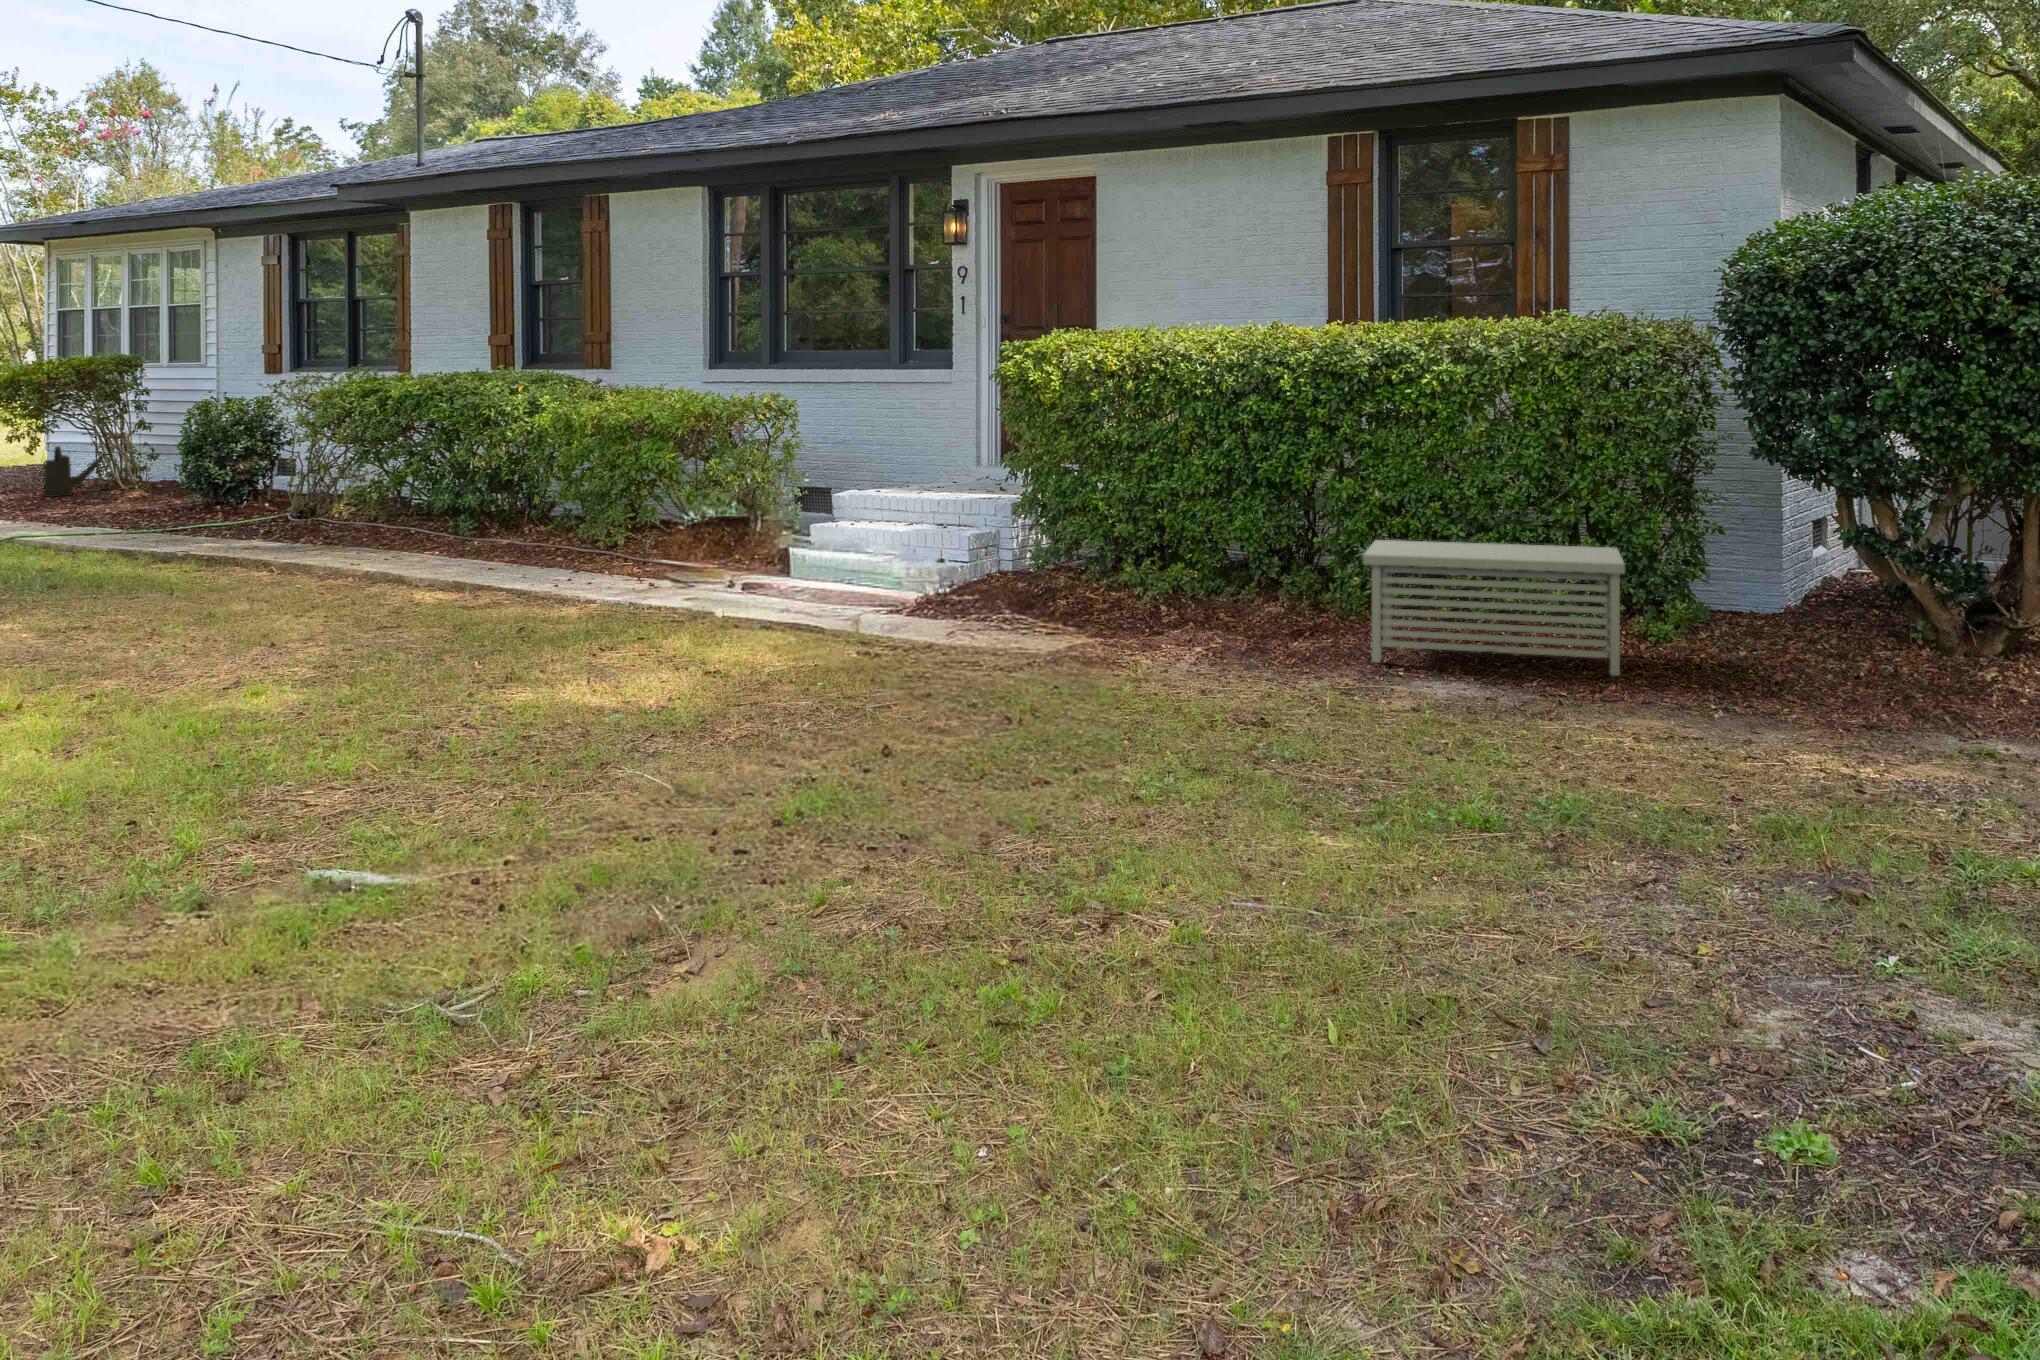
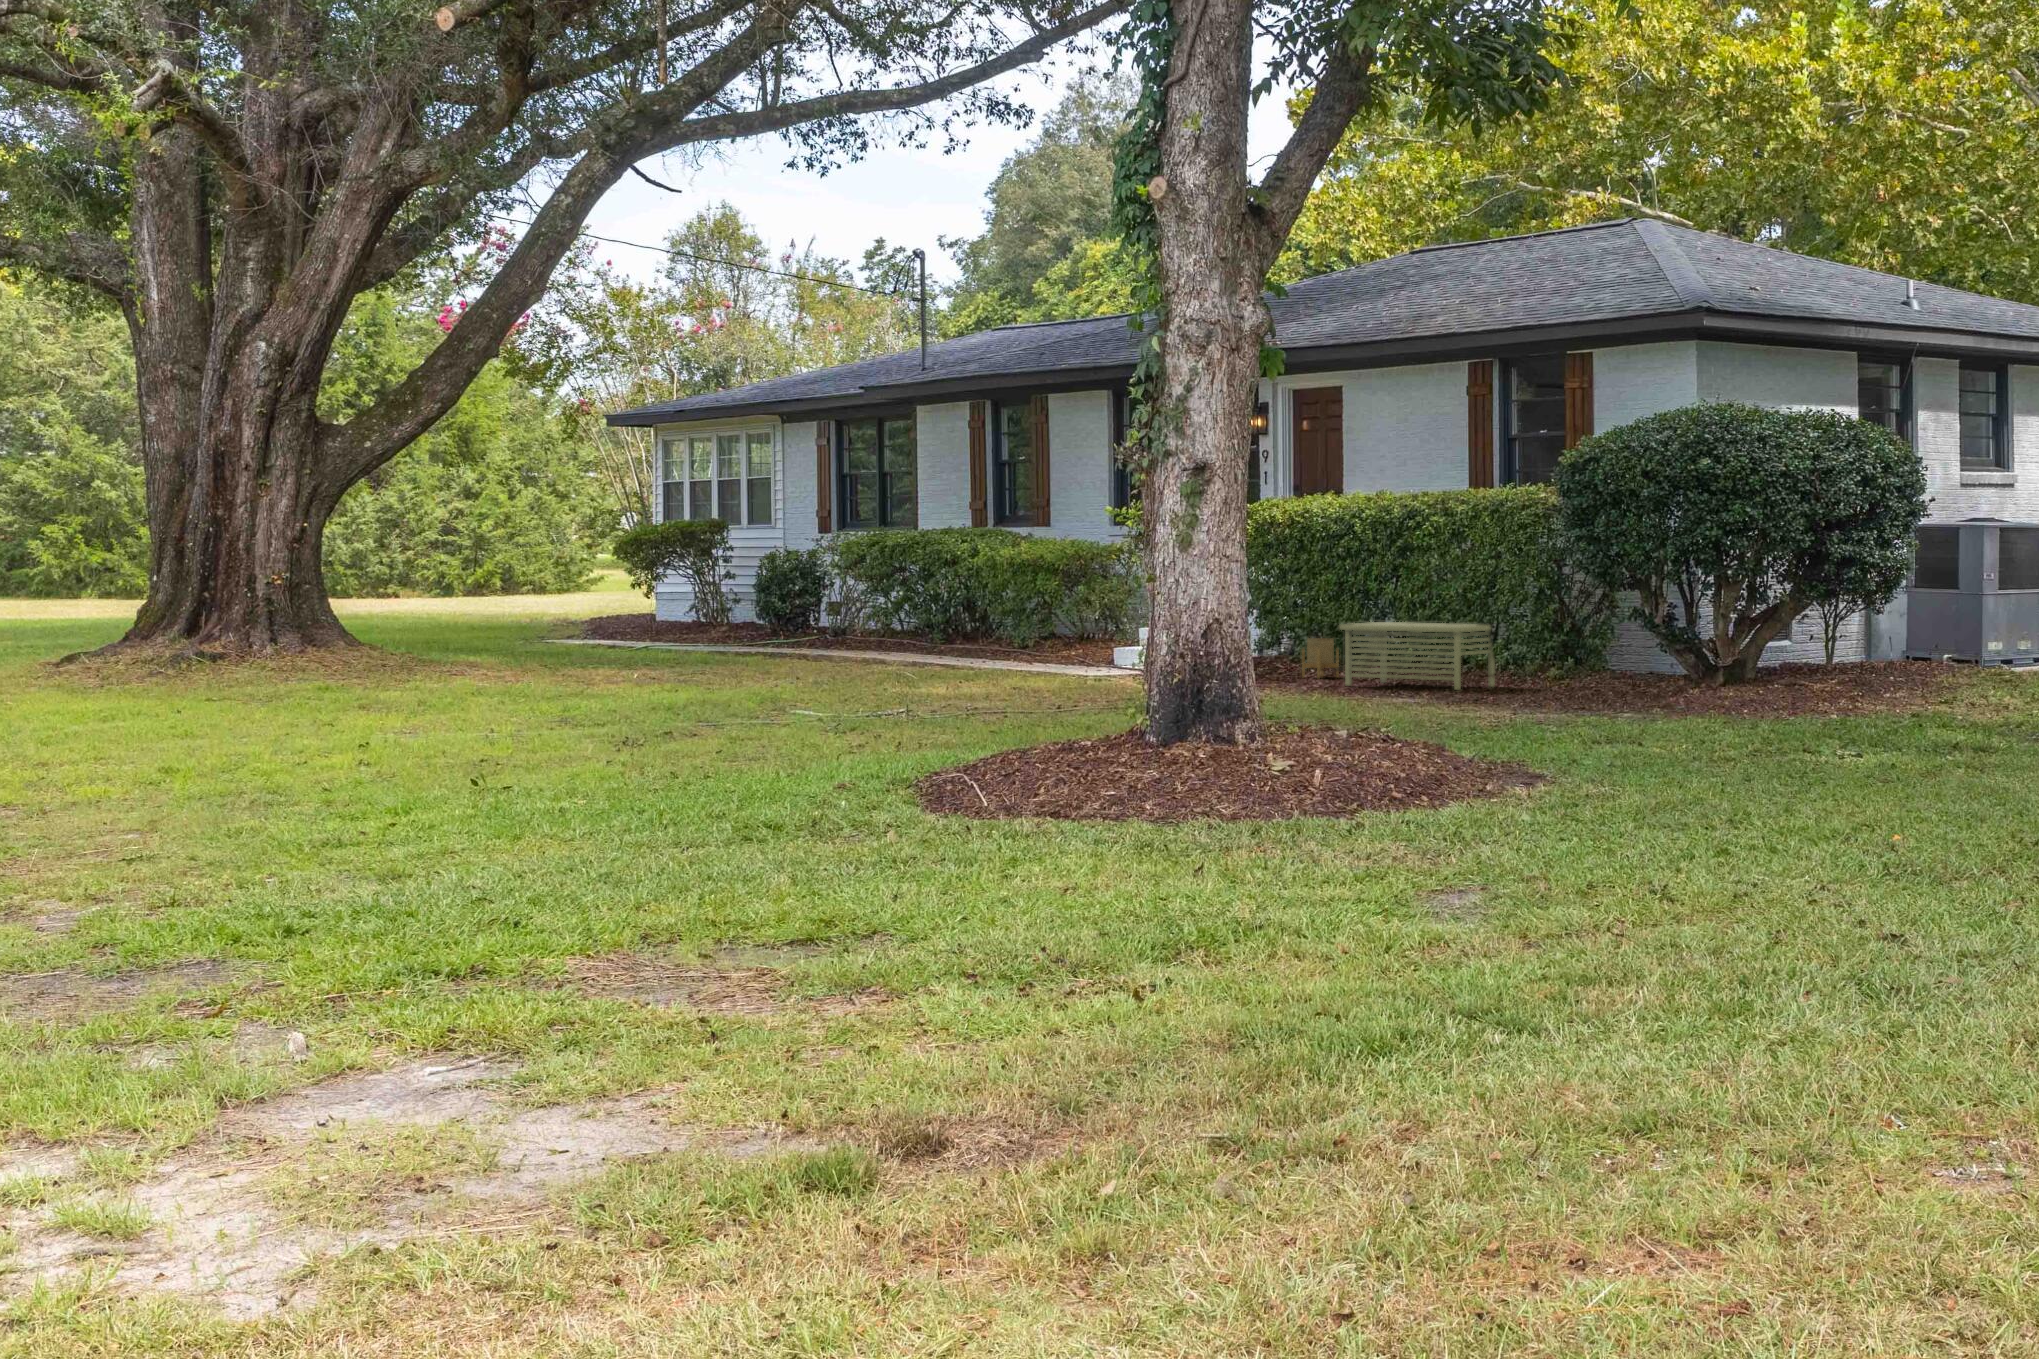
watering can: present [43,446,106,497] -> none [653,591,704,632]
planter: none [1199,557,1256,628] -> present [1302,638,1339,678]

